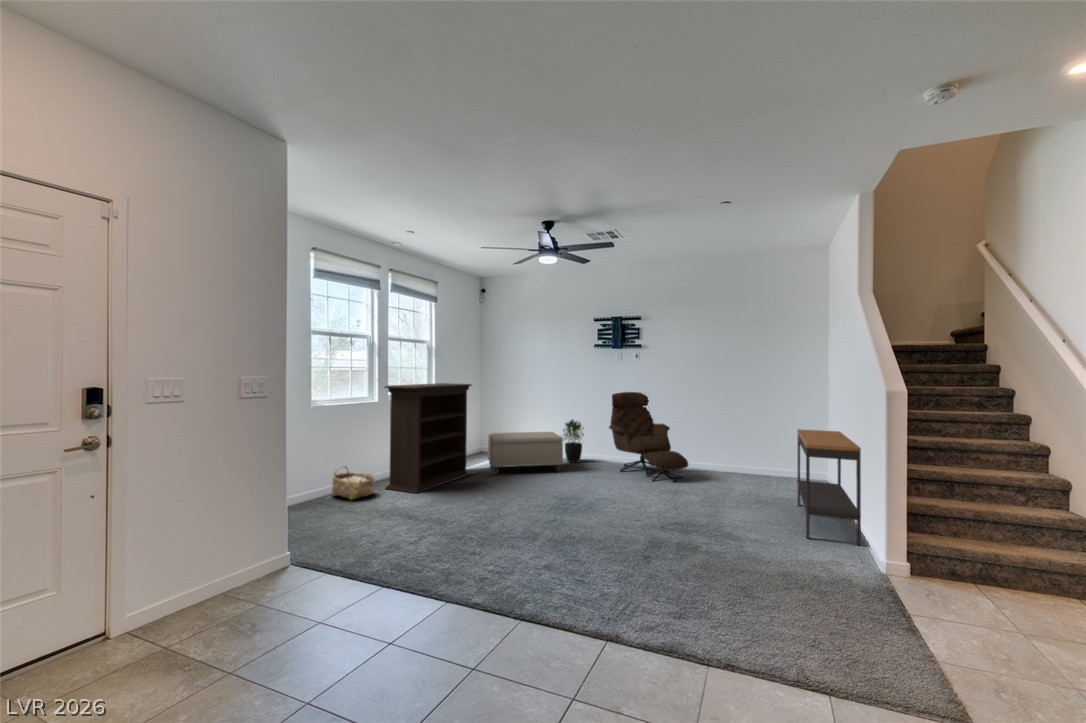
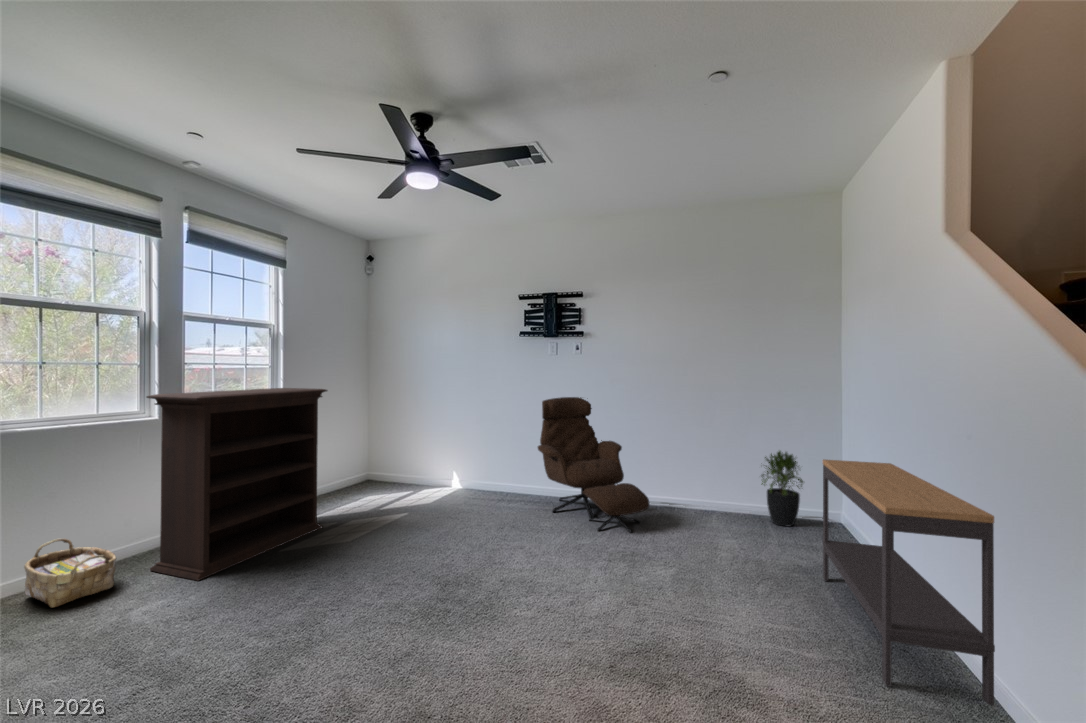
potted plant: present [563,419,584,463] -> present [761,451,803,526]
ottoman: present [488,432,563,475] -> none [357,455,469,527]

